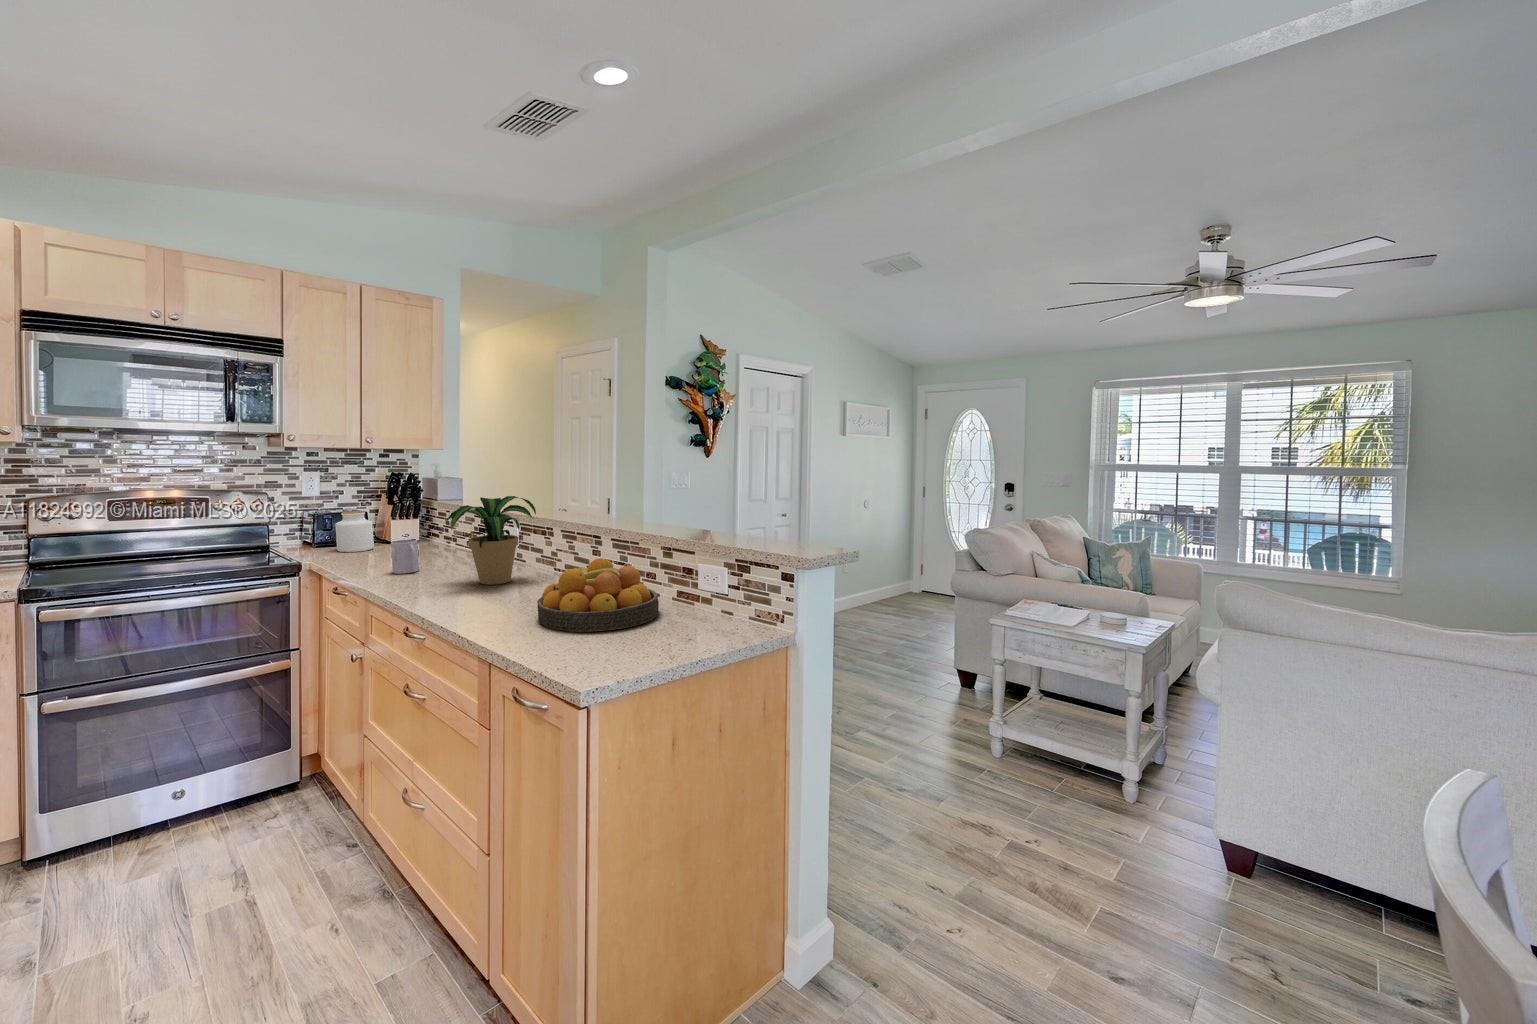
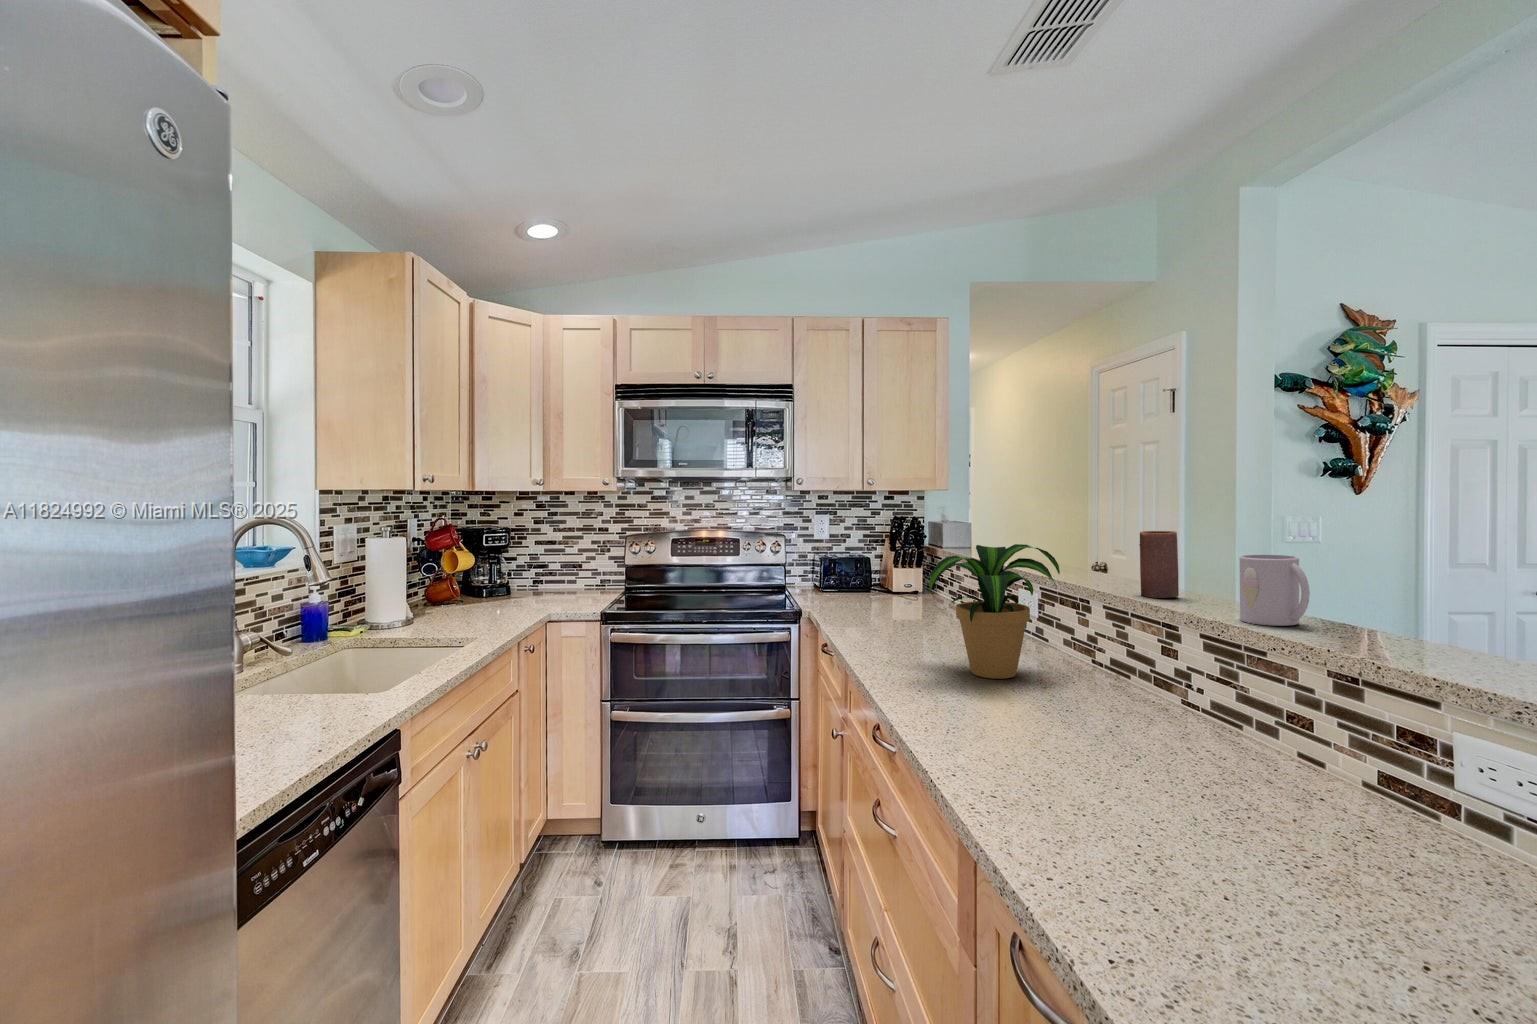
candle: none [581,485,602,525] -> present [1139,531,1179,598]
jar: present [335,511,374,552] -> none [836,557,871,602]
mug: present [391,540,419,574] -> present [1239,555,1310,626]
fruit bowl: present [537,558,659,632] -> none [1055,680,1378,892]

